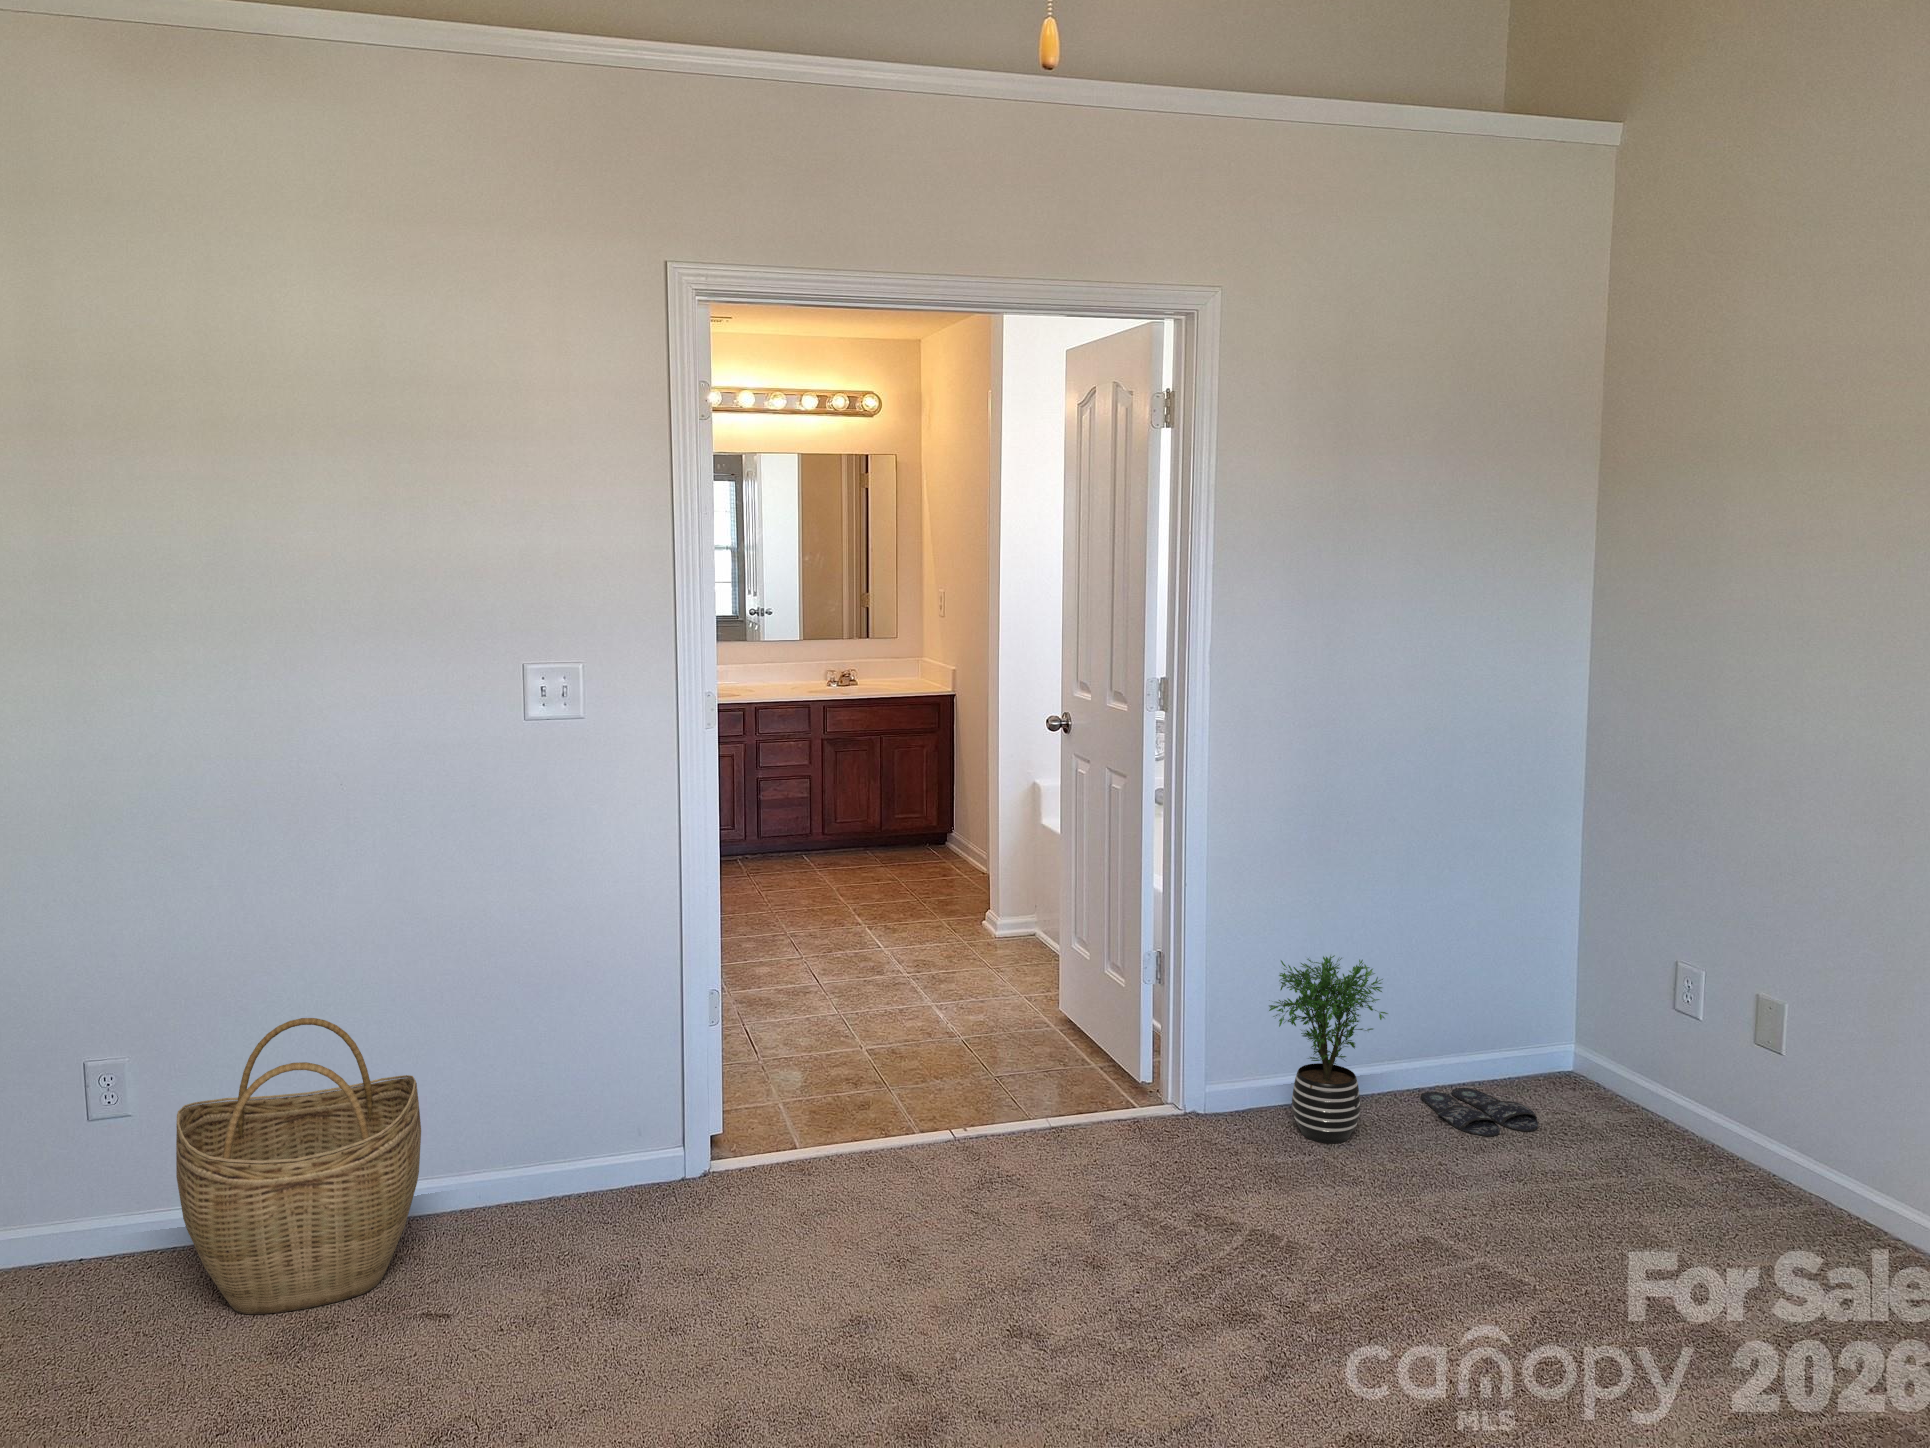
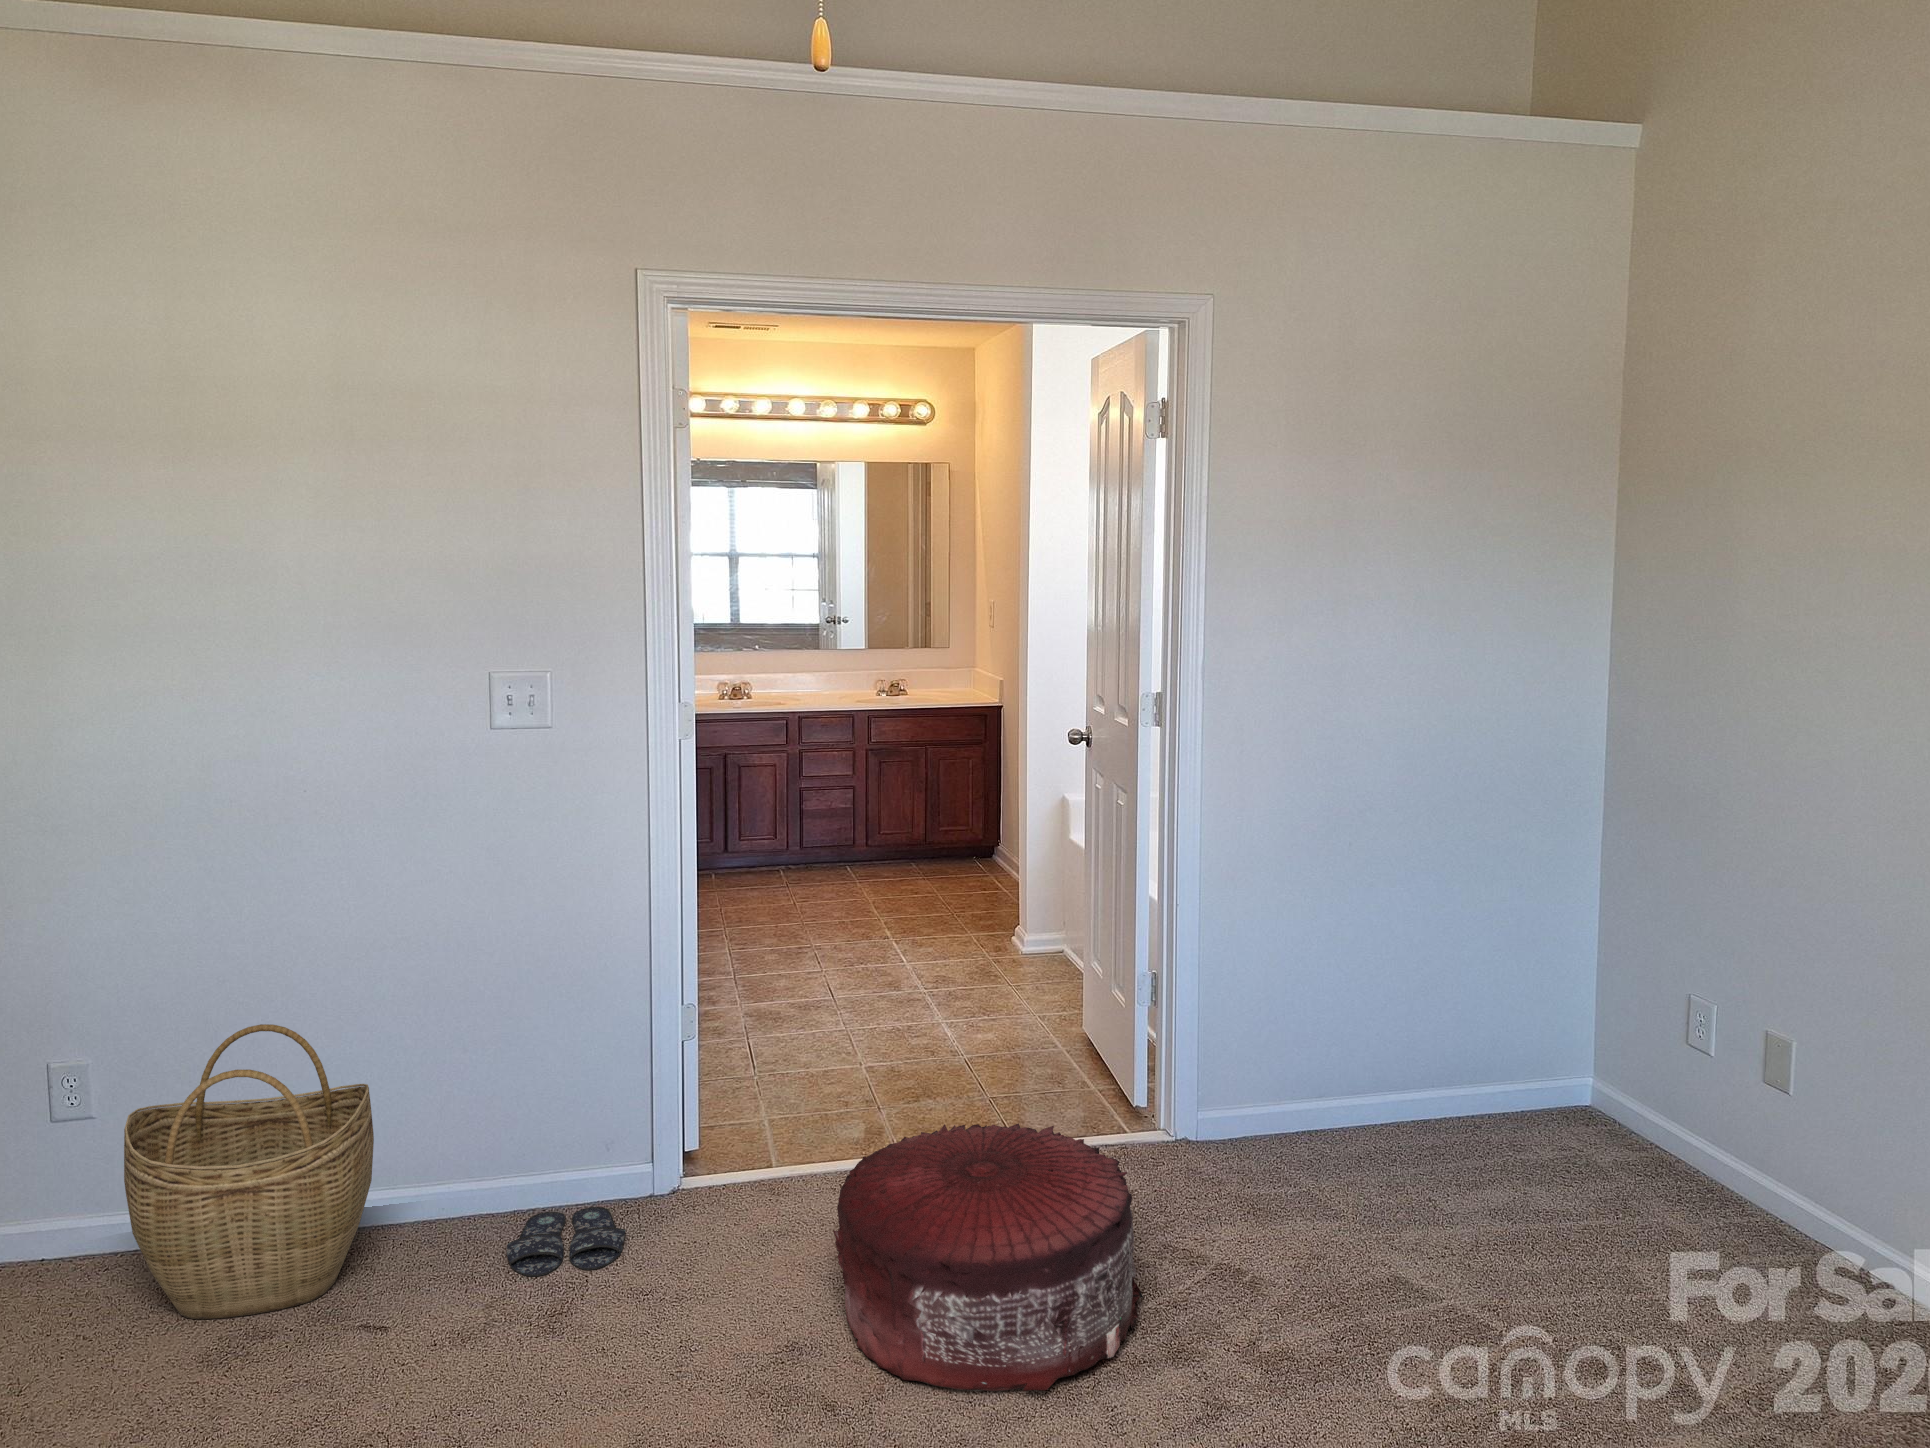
potted plant: present [1269,955,1388,1143] -> none [1254,979,1380,1176]
slippers: present [1421,1088,1538,1136] -> present [507,1207,626,1277]
pouf: none [894,1098,1191,1357] -> present [834,1123,1144,1391]

